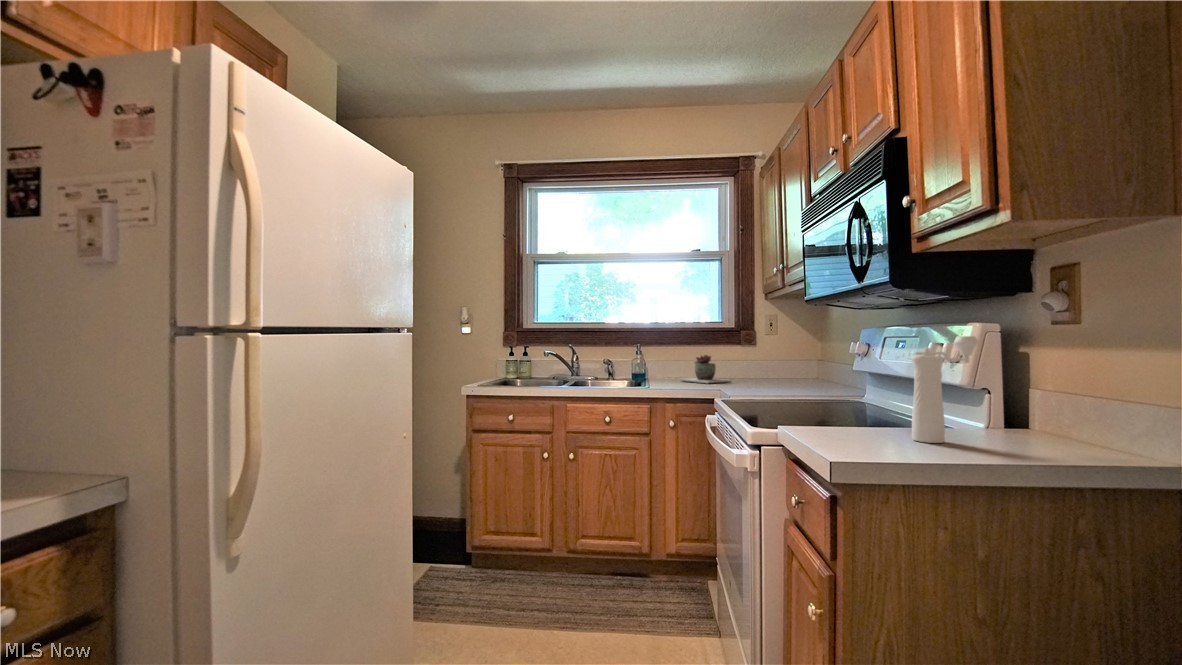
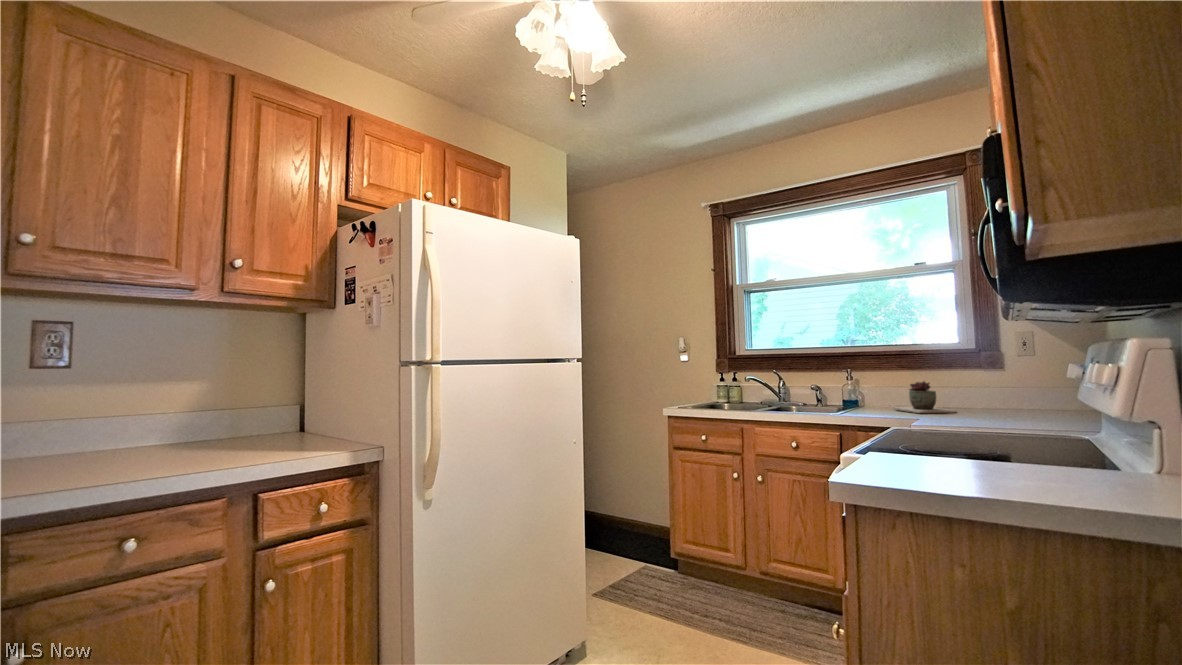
pepper mill: present [911,336,979,443] -> none [963,360,1076,488]

